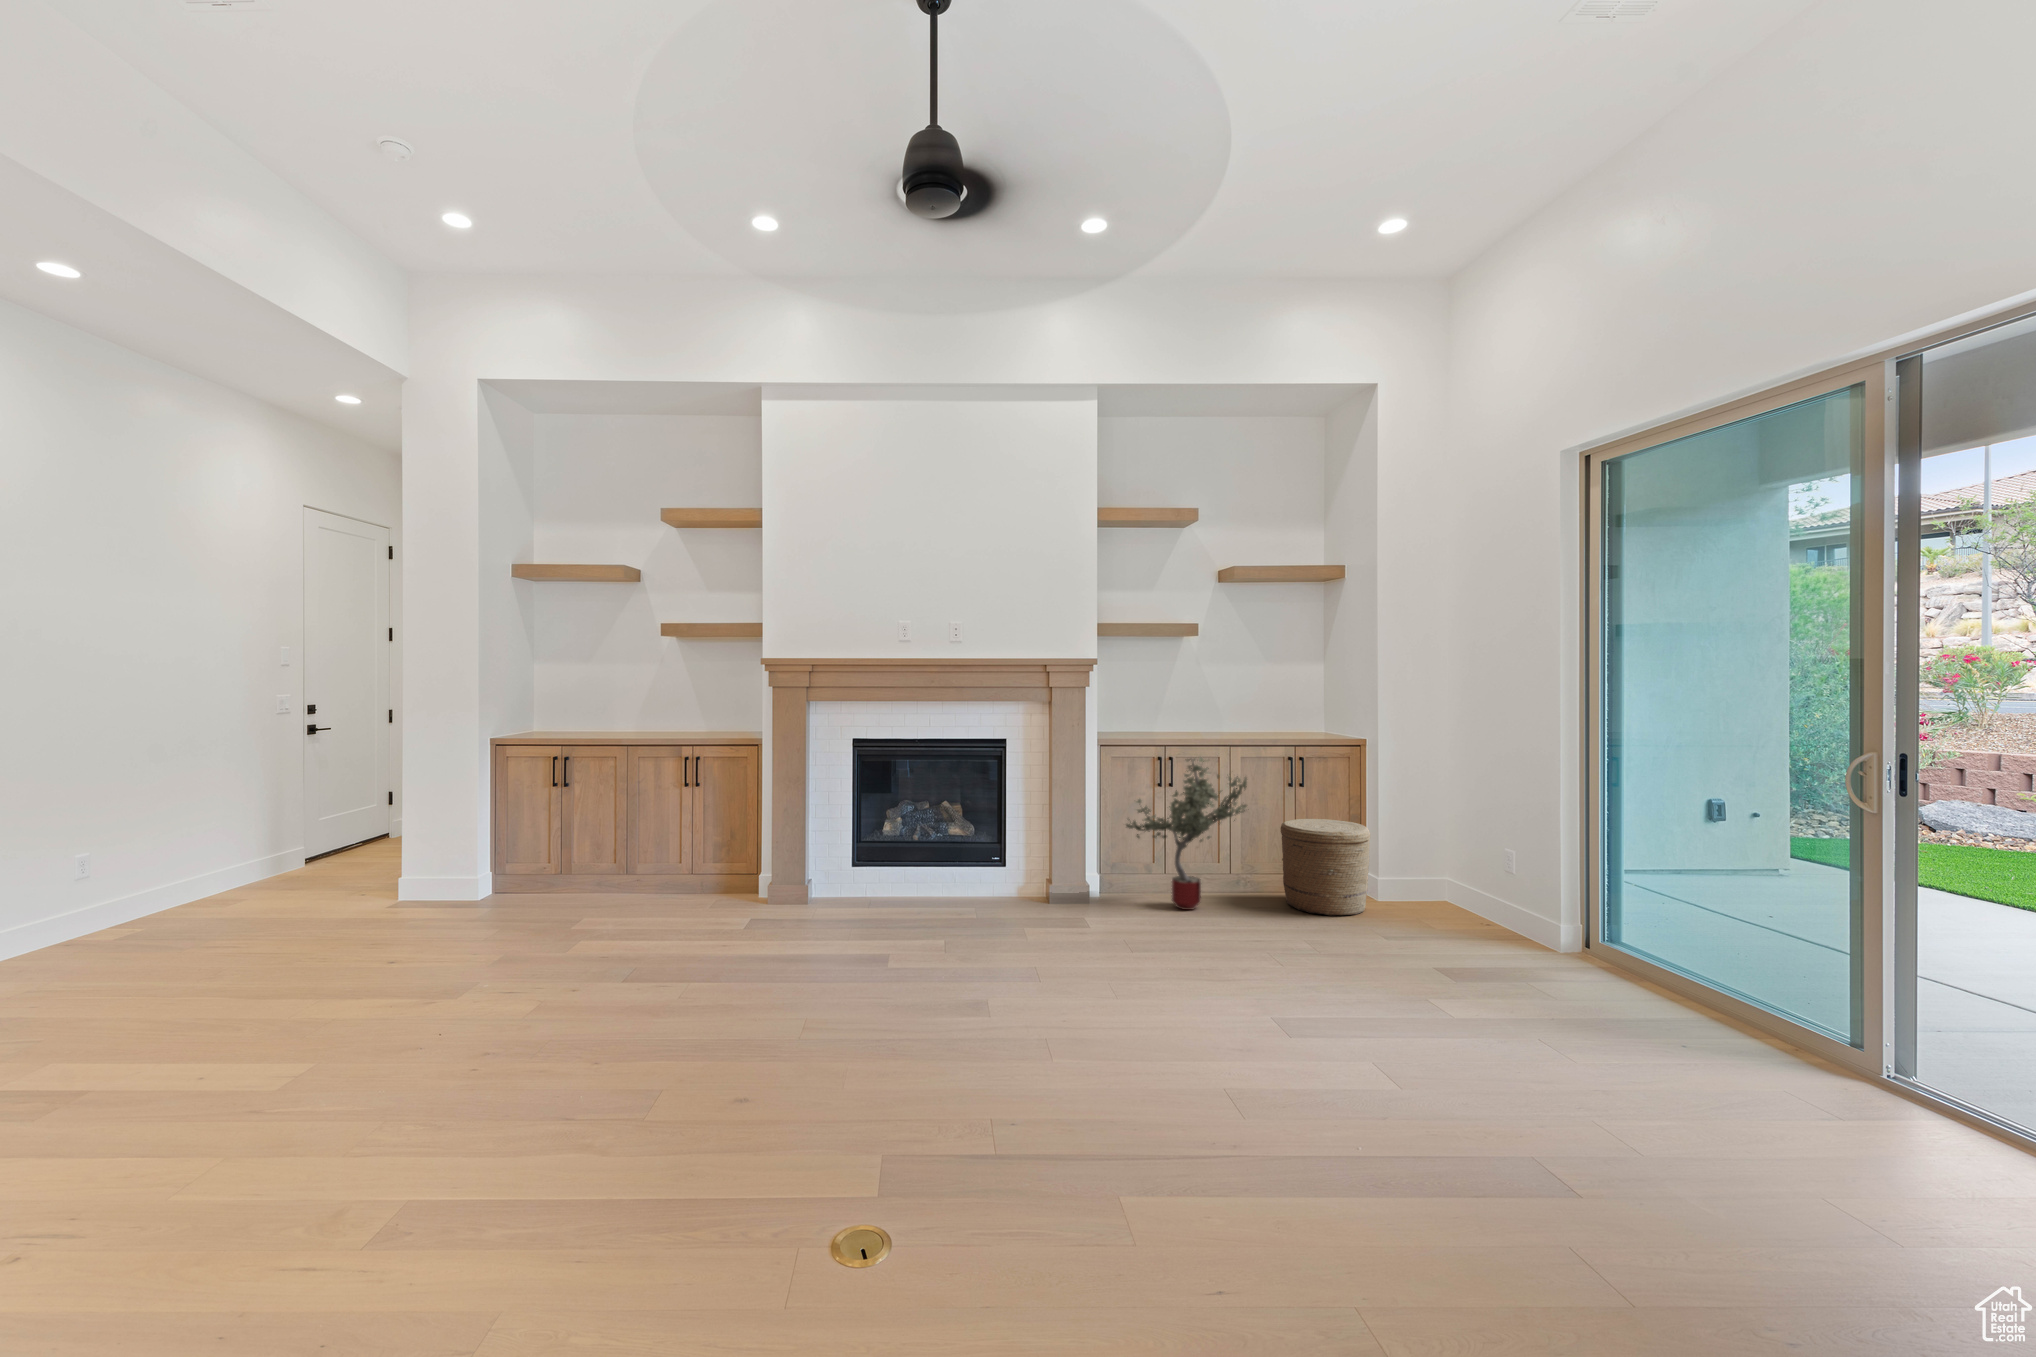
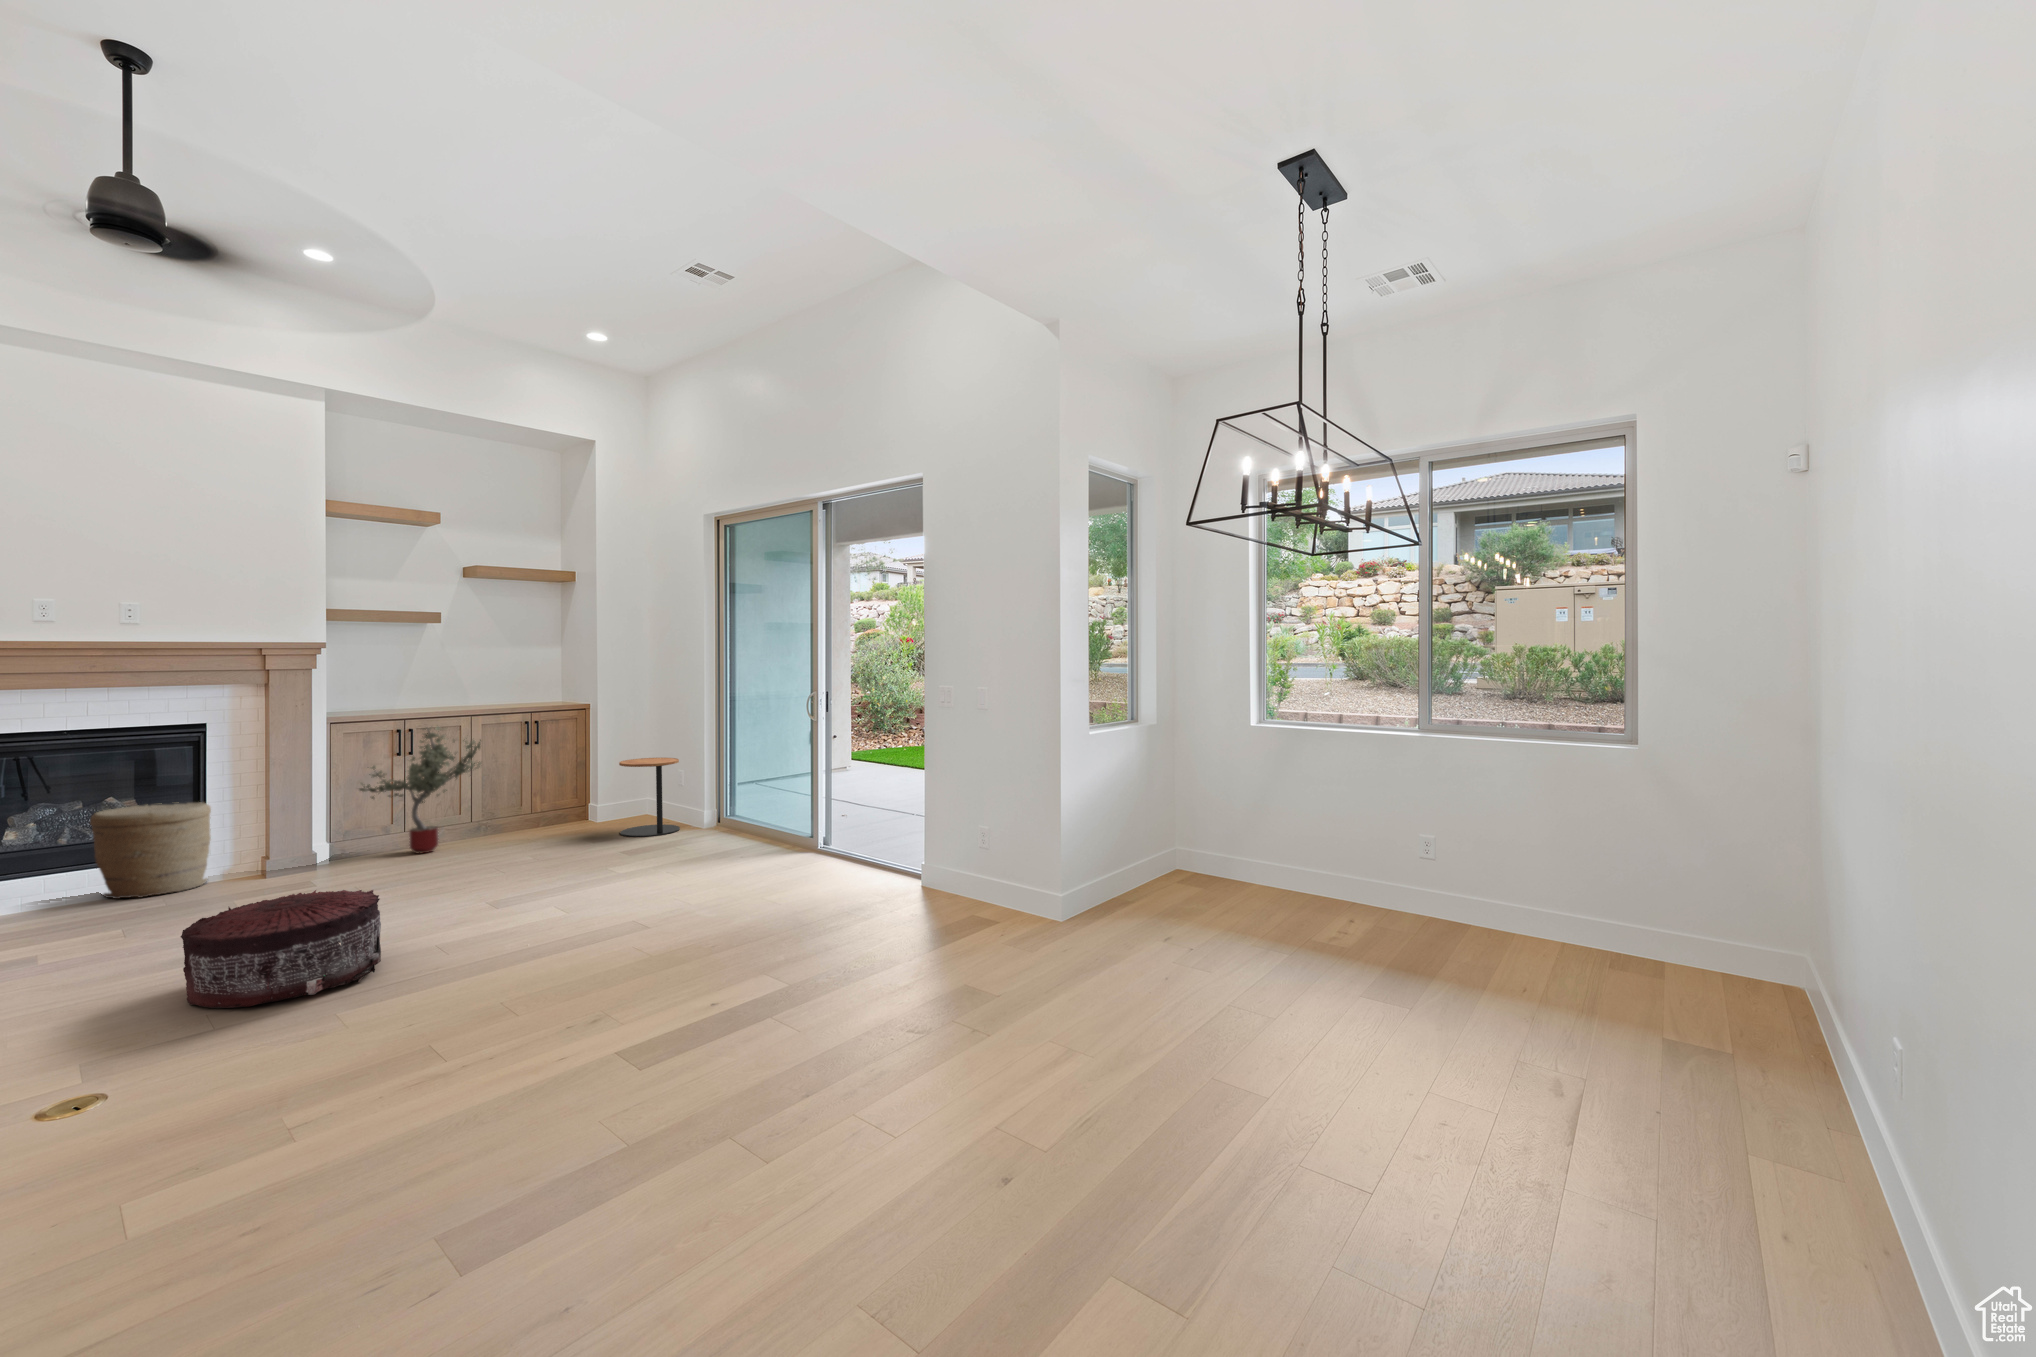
side table: none [1416,818,1505,939] -> present [619,758,680,837]
woven basket: present [1280,819,1370,916] -> present [90,802,211,899]
pouf: none [964,1003,1189,1213] -> present [181,890,381,1008]

